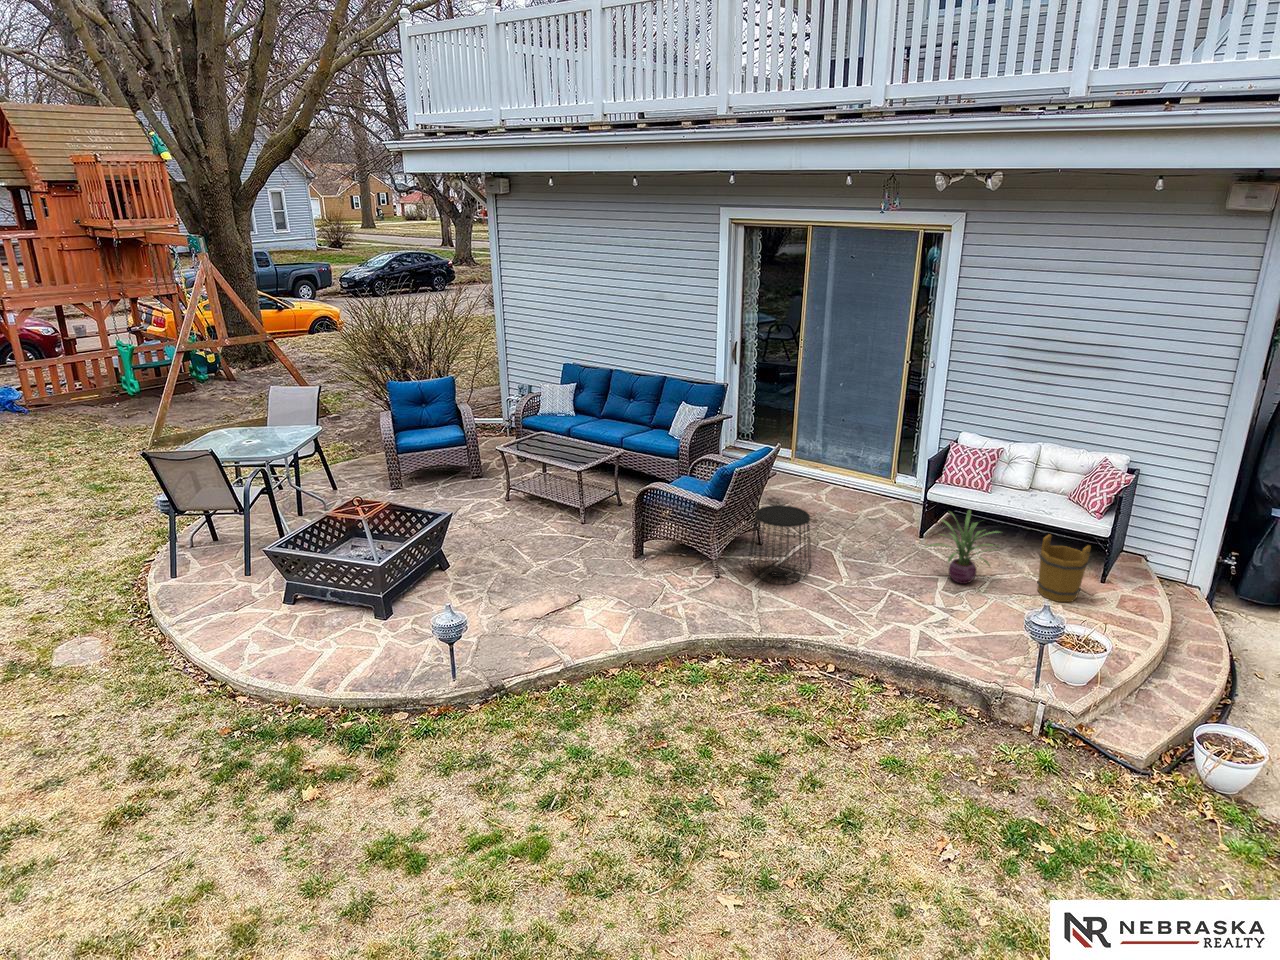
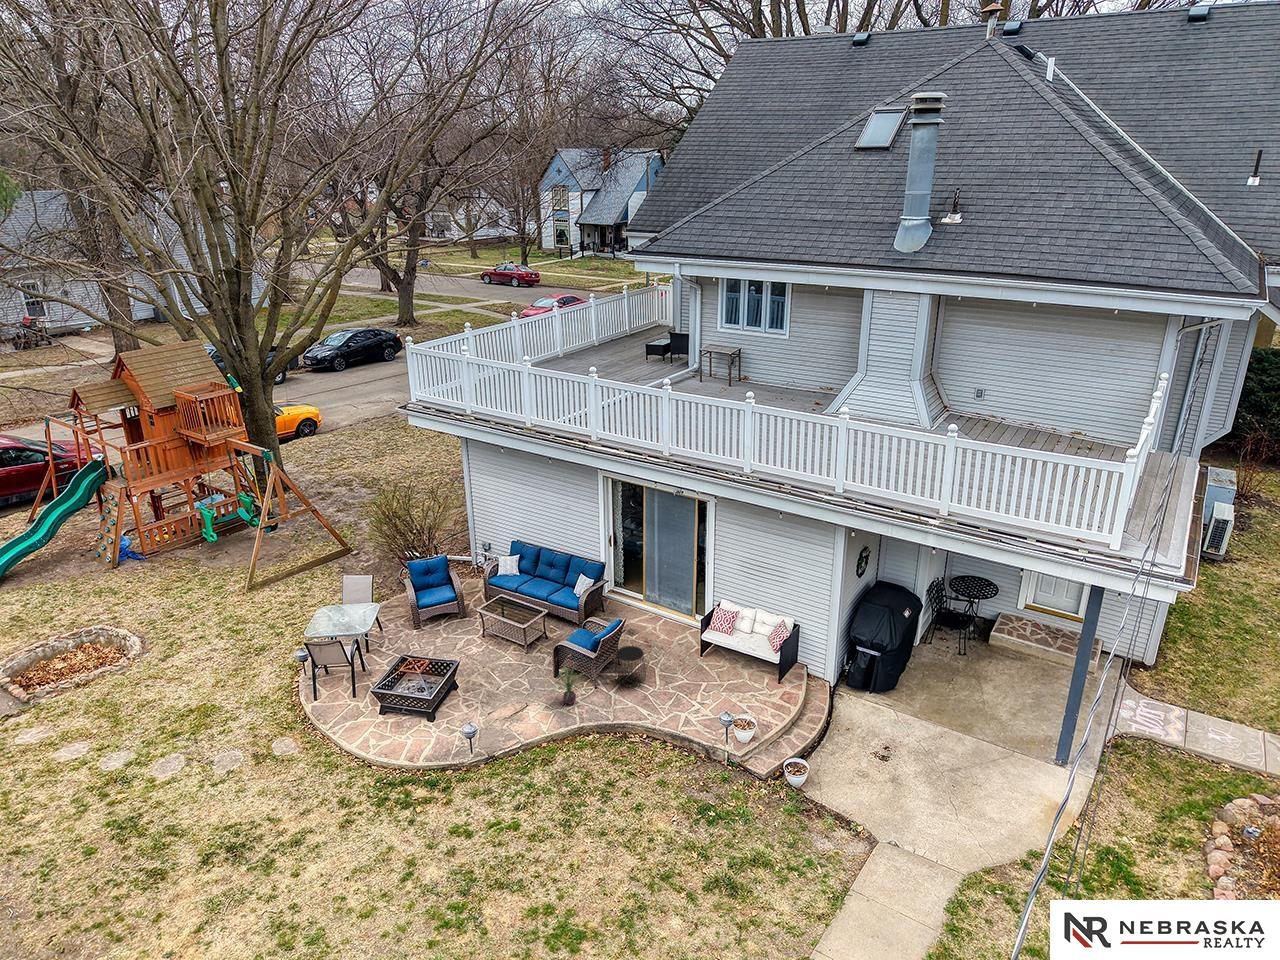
decorative plant: present [926,510,998,584] -> present [554,666,585,705]
bucket: present [1037,534,1091,602] -> none [756,658,779,692]

